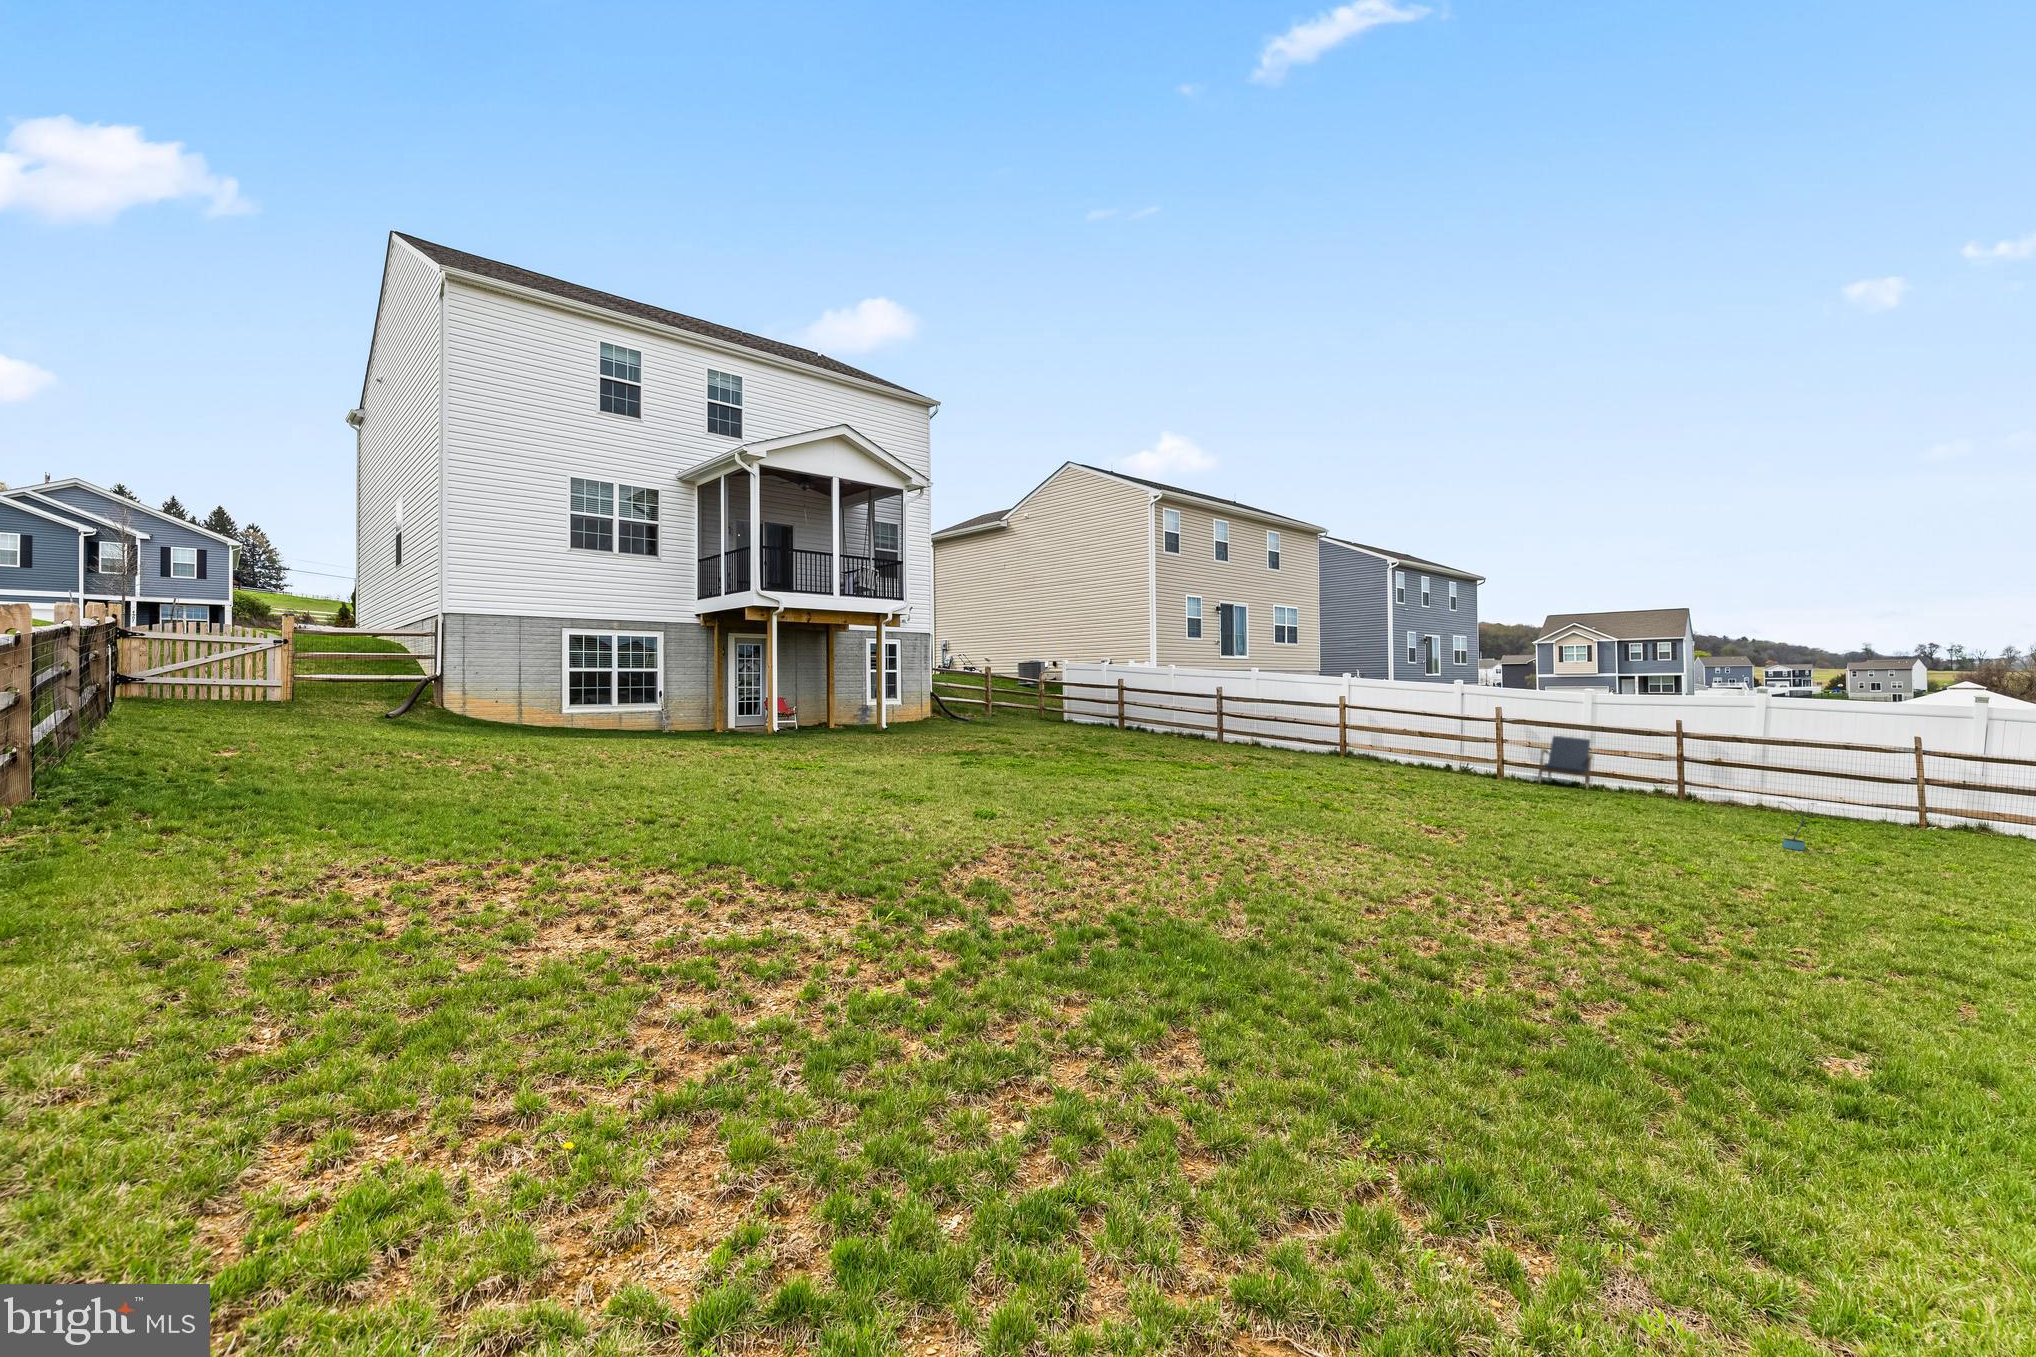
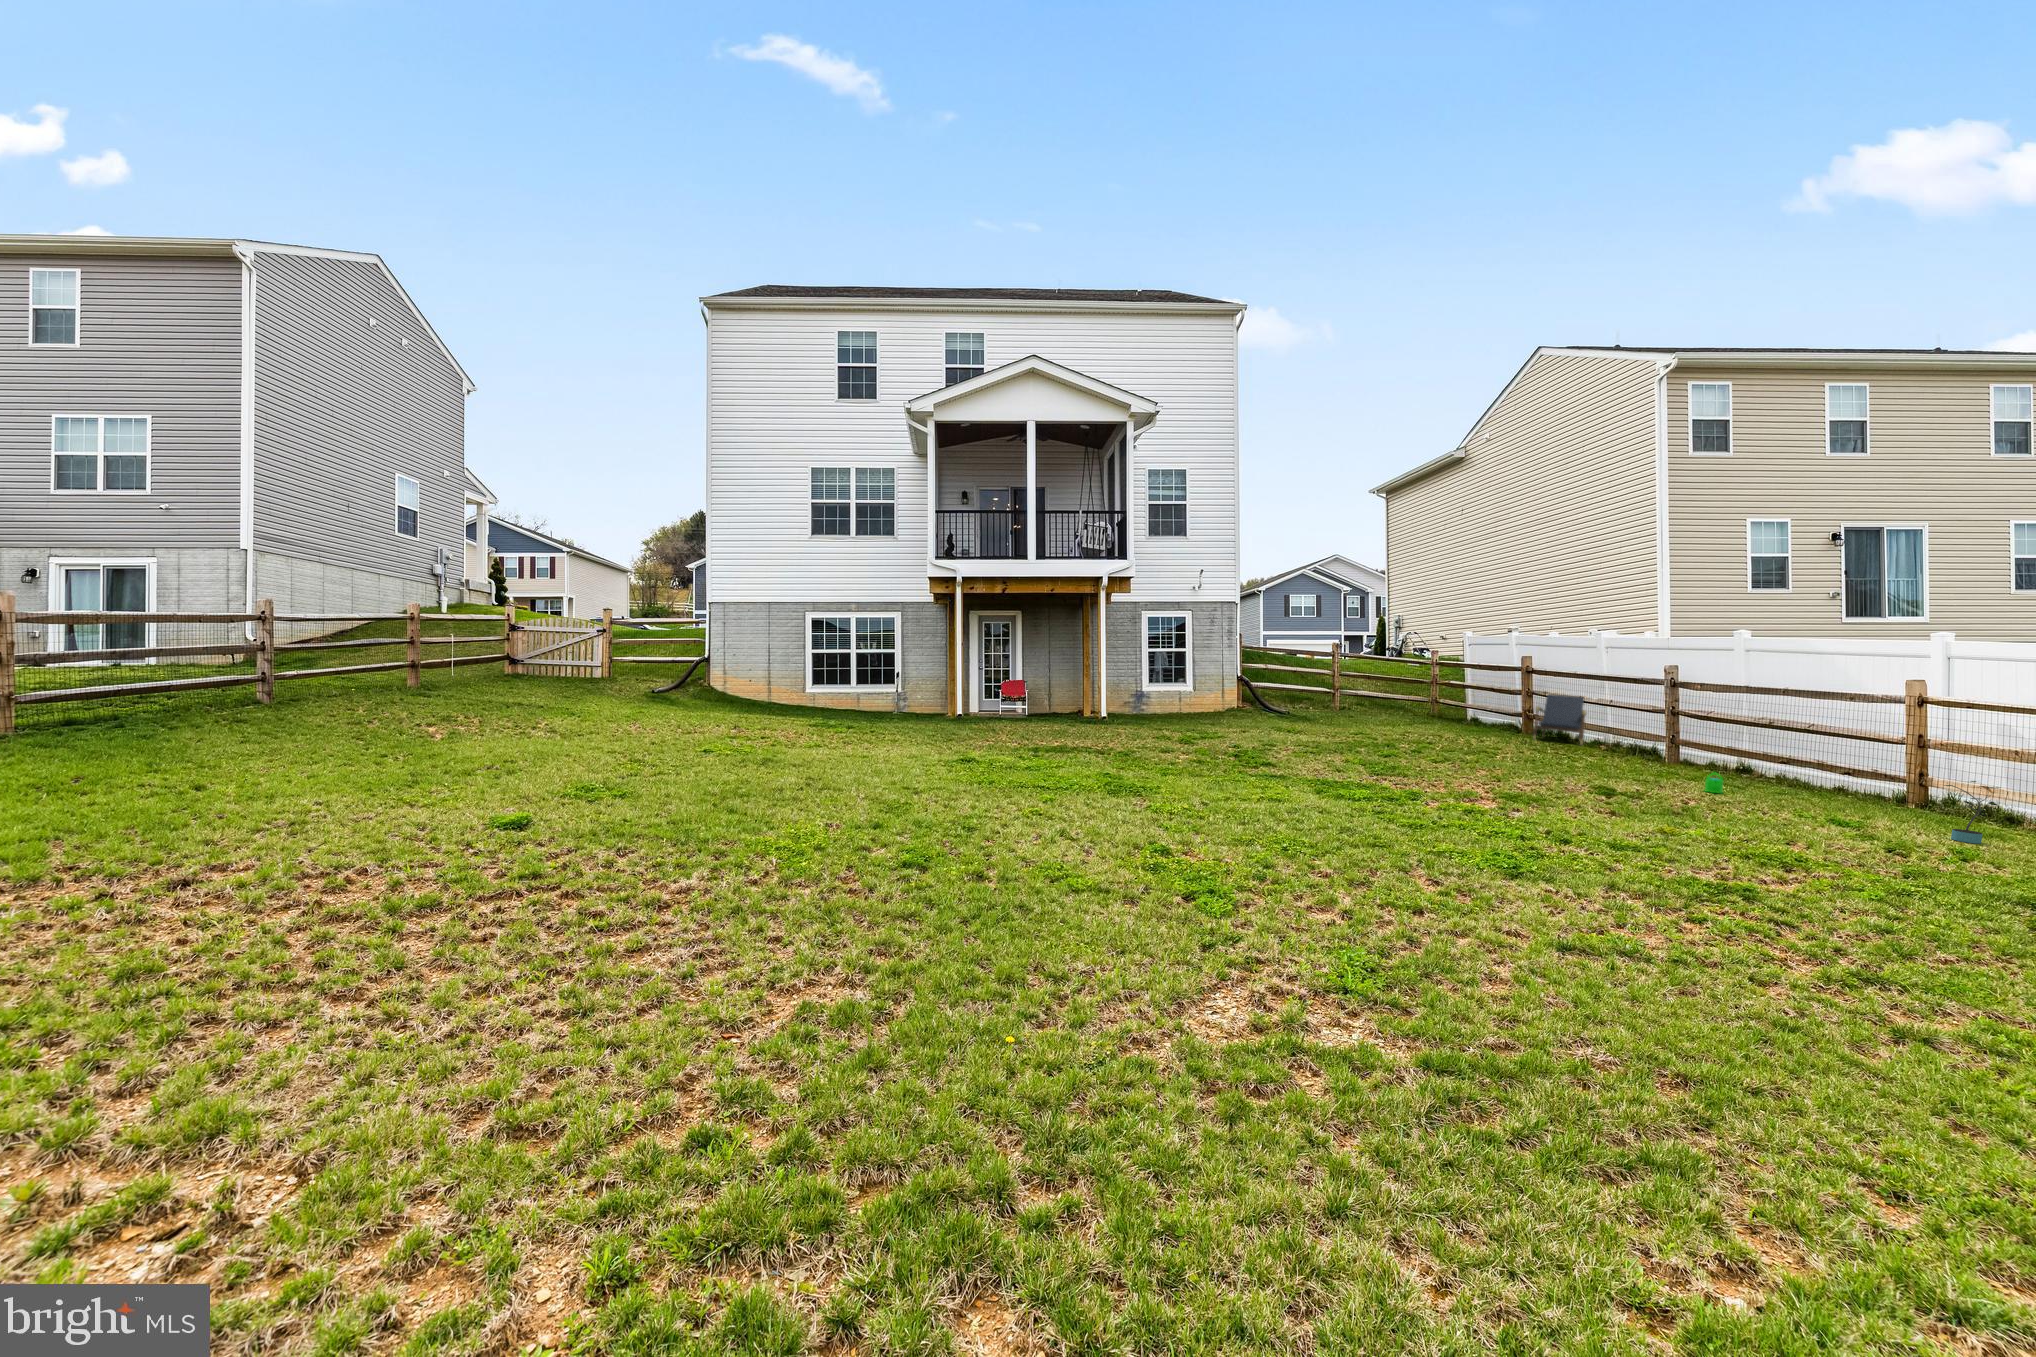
potted plant: present [1779,798,1814,850] -> present [1944,781,1999,844]
watering can: none [1706,820,1727,842] -> present [1705,772,1723,794]

